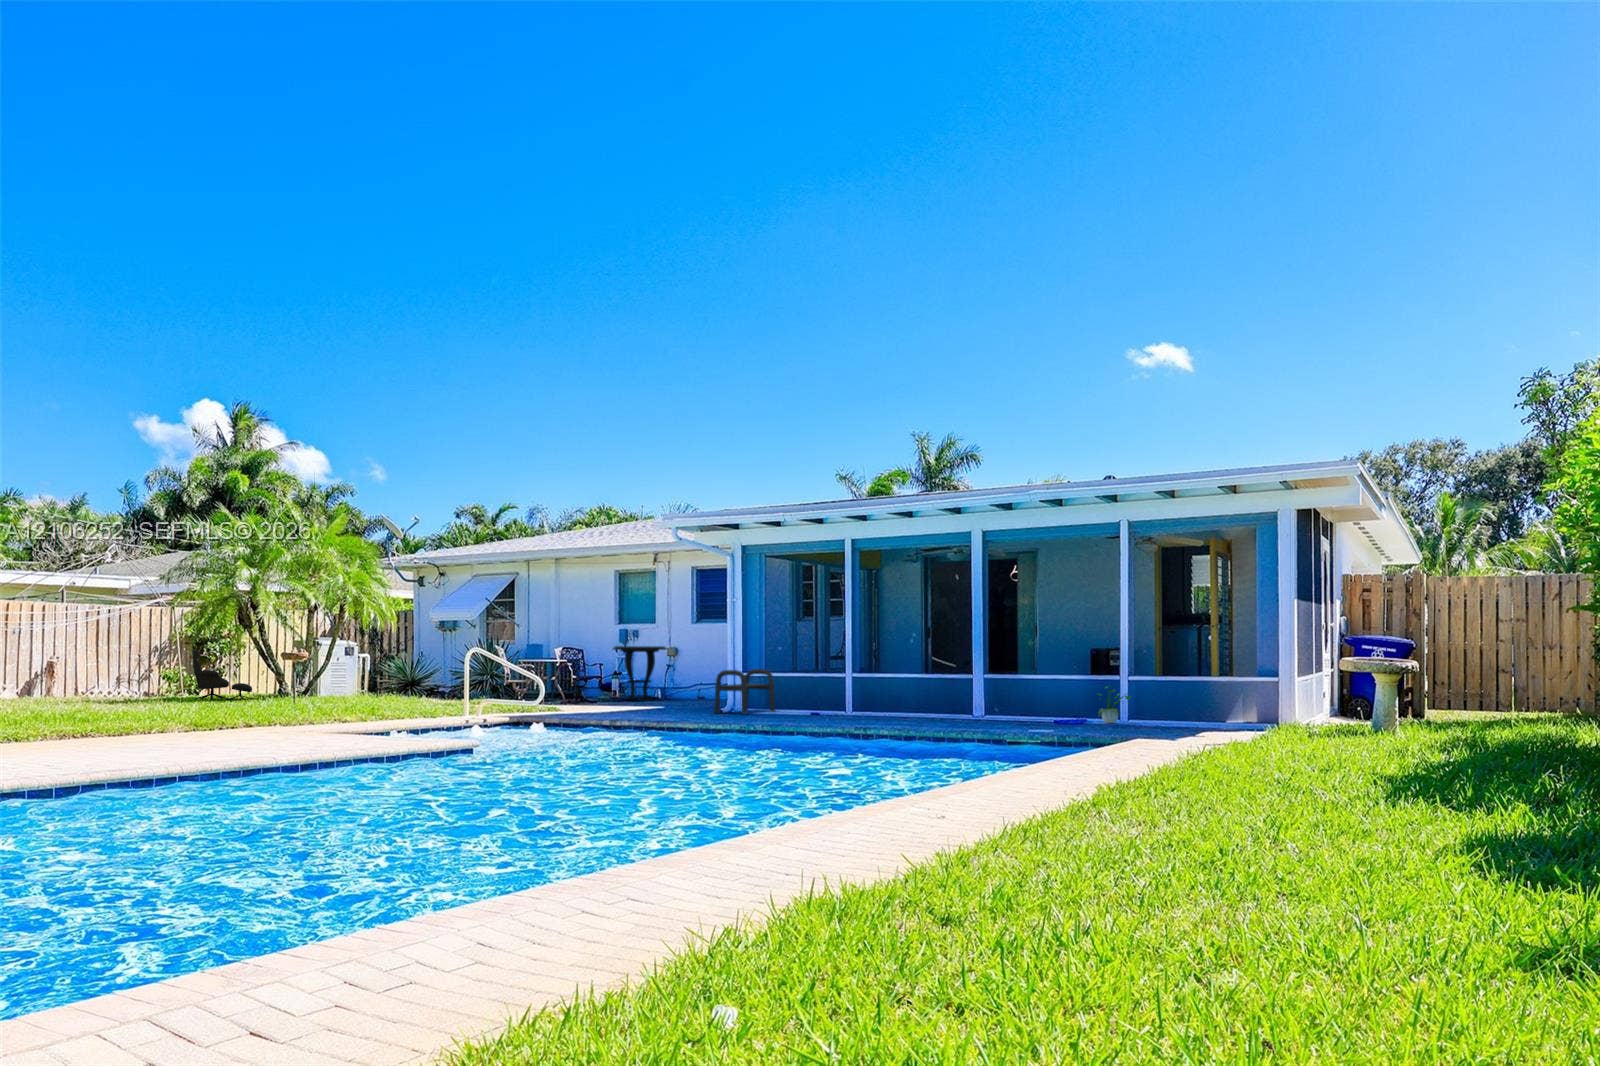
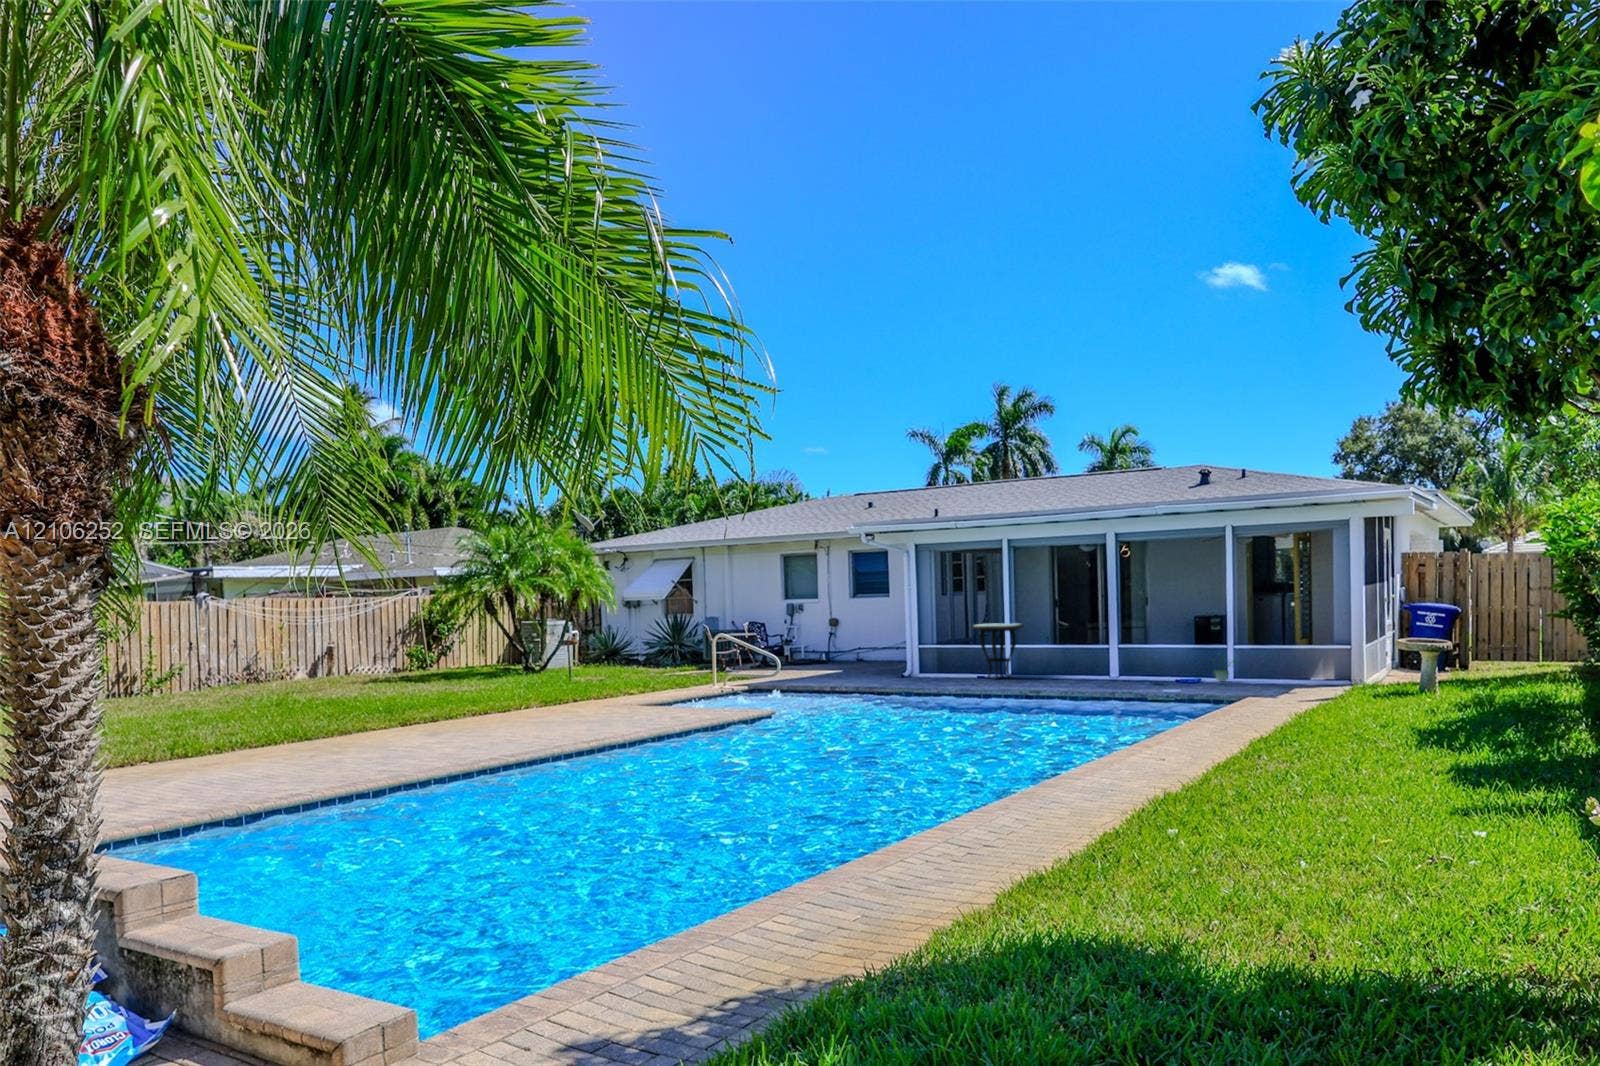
side table: present [613,646,667,700] -> present [972,623,1023,680]
lounge chair: present [193,649,252,701] -> none [431,632,481,674]
bench: present [714,669,775,714] -> none [900,642,945,679]

